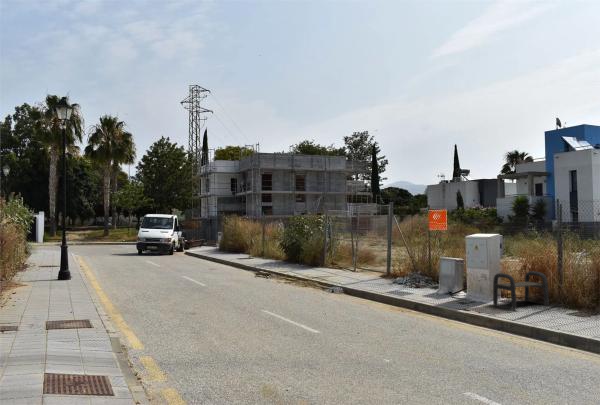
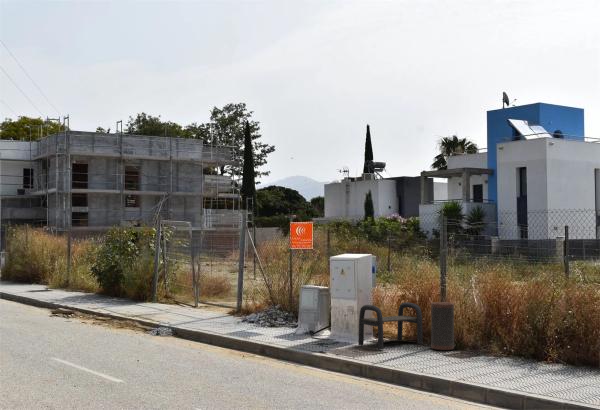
trash can: none [558,272,580,312] -> present [431,302,454,350]

